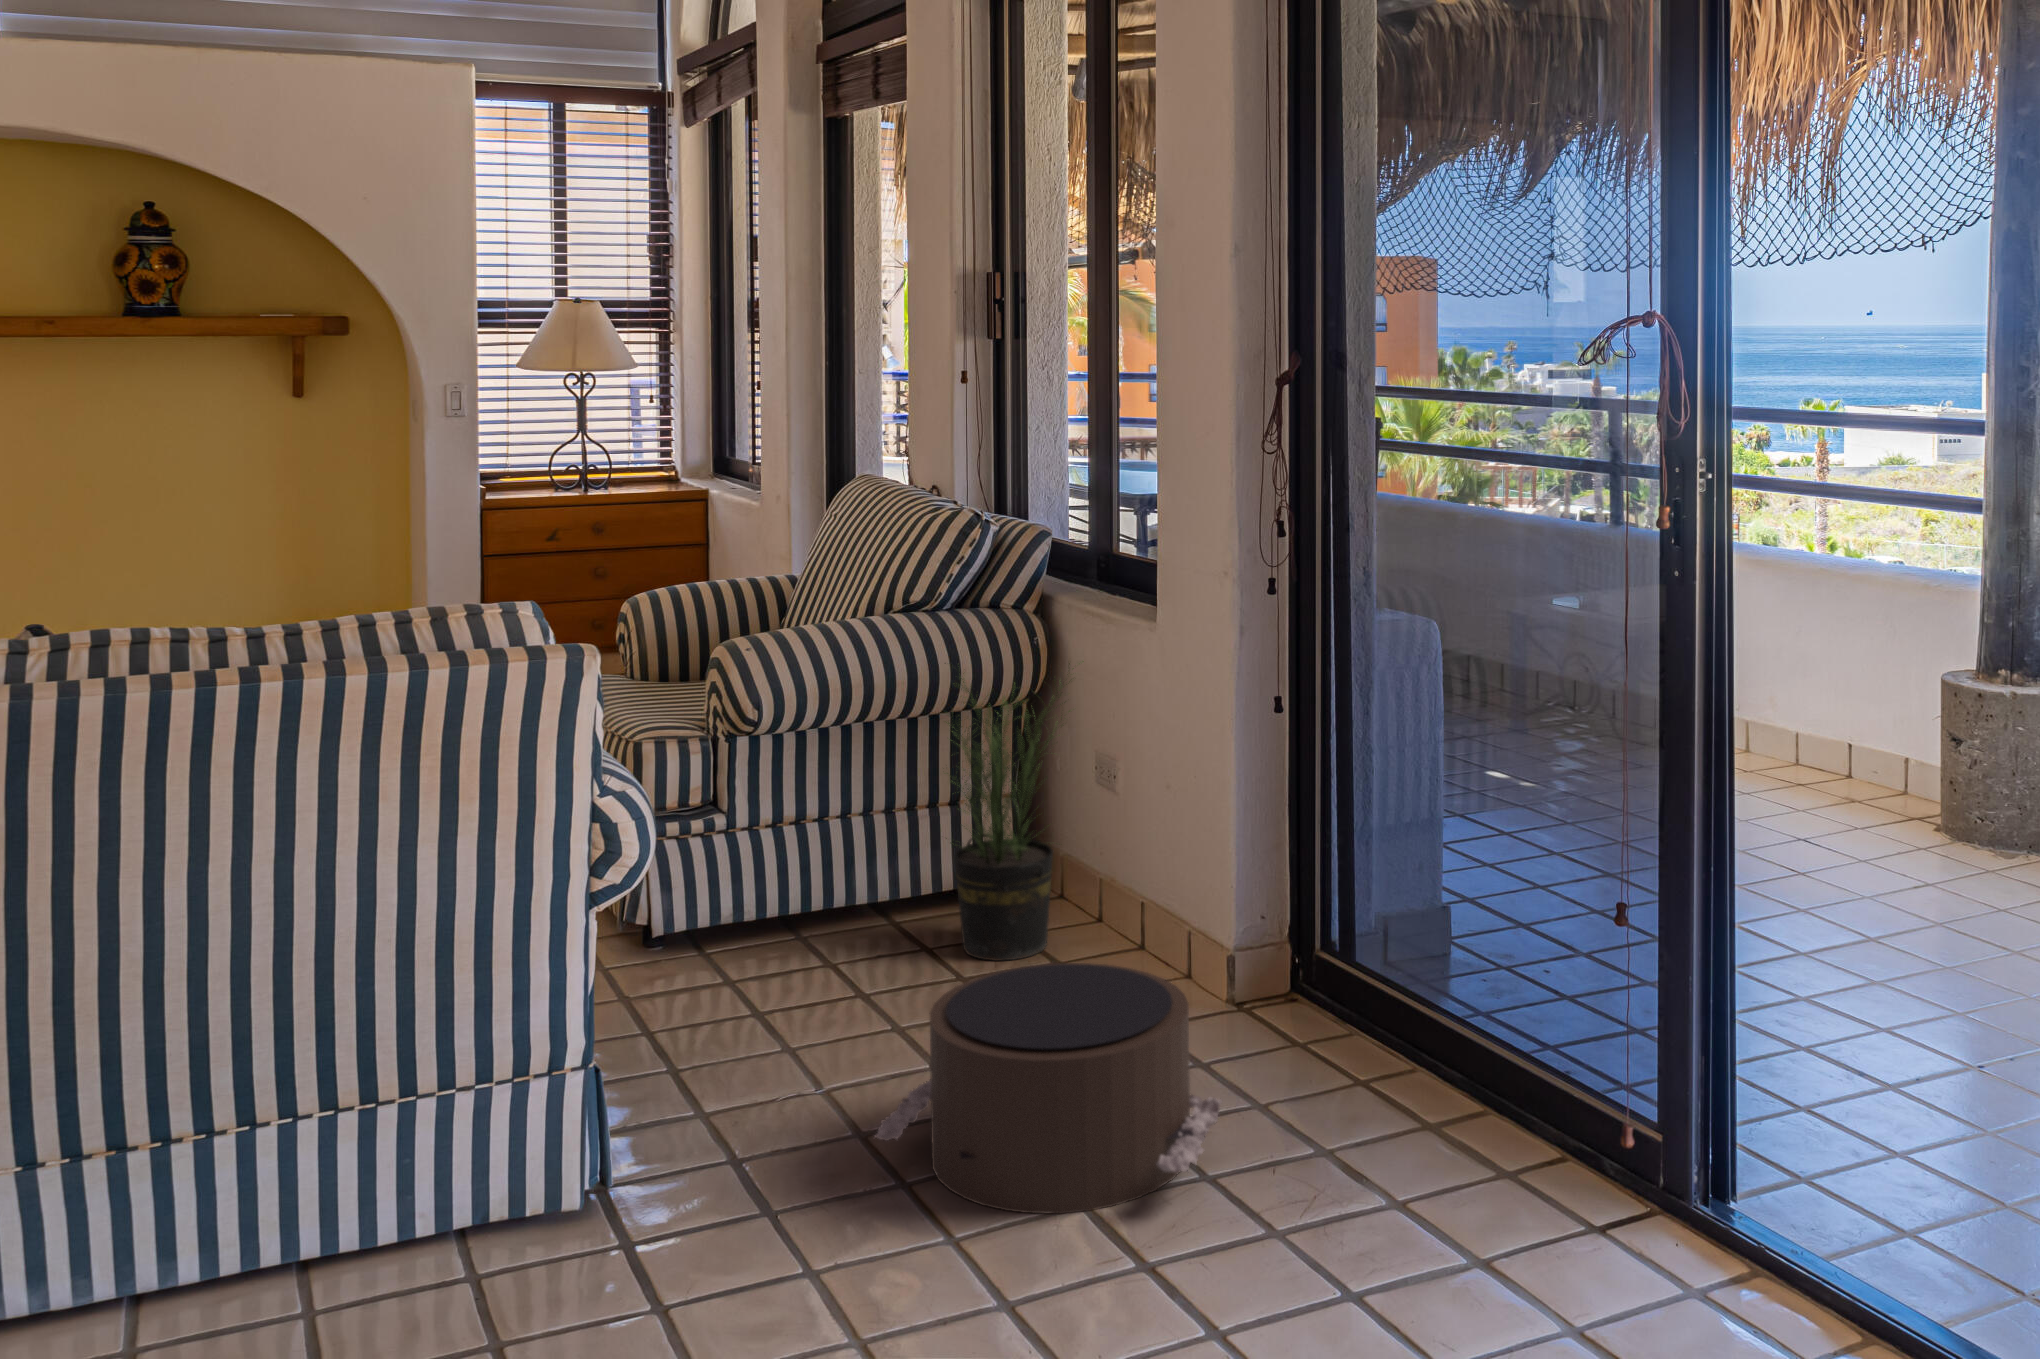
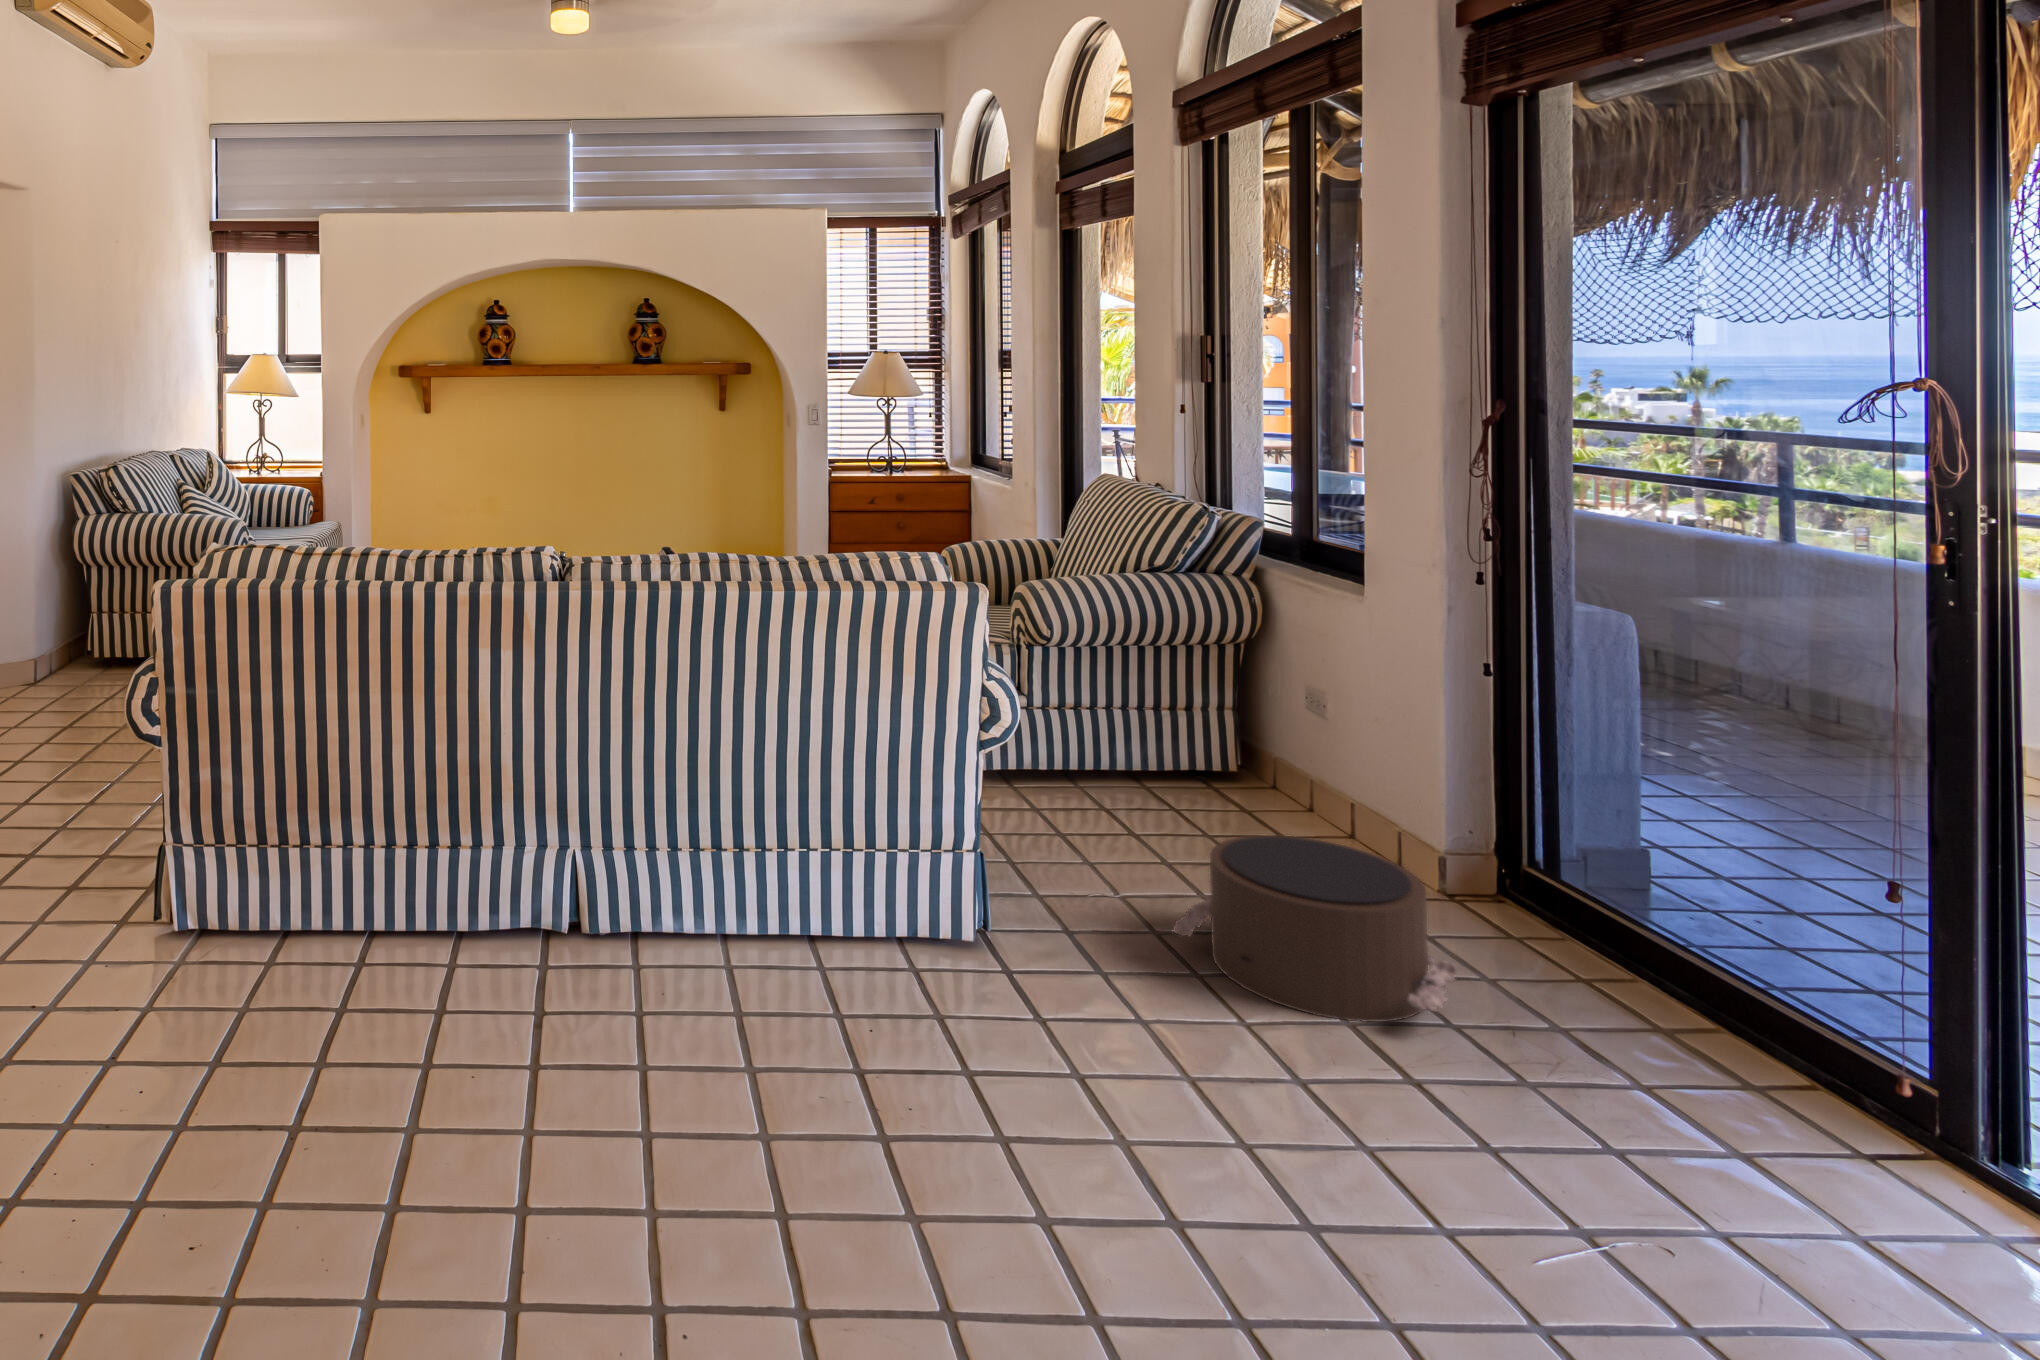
potted plant: present [945,661,1084,961] -> none [1183,611,1299,829]

